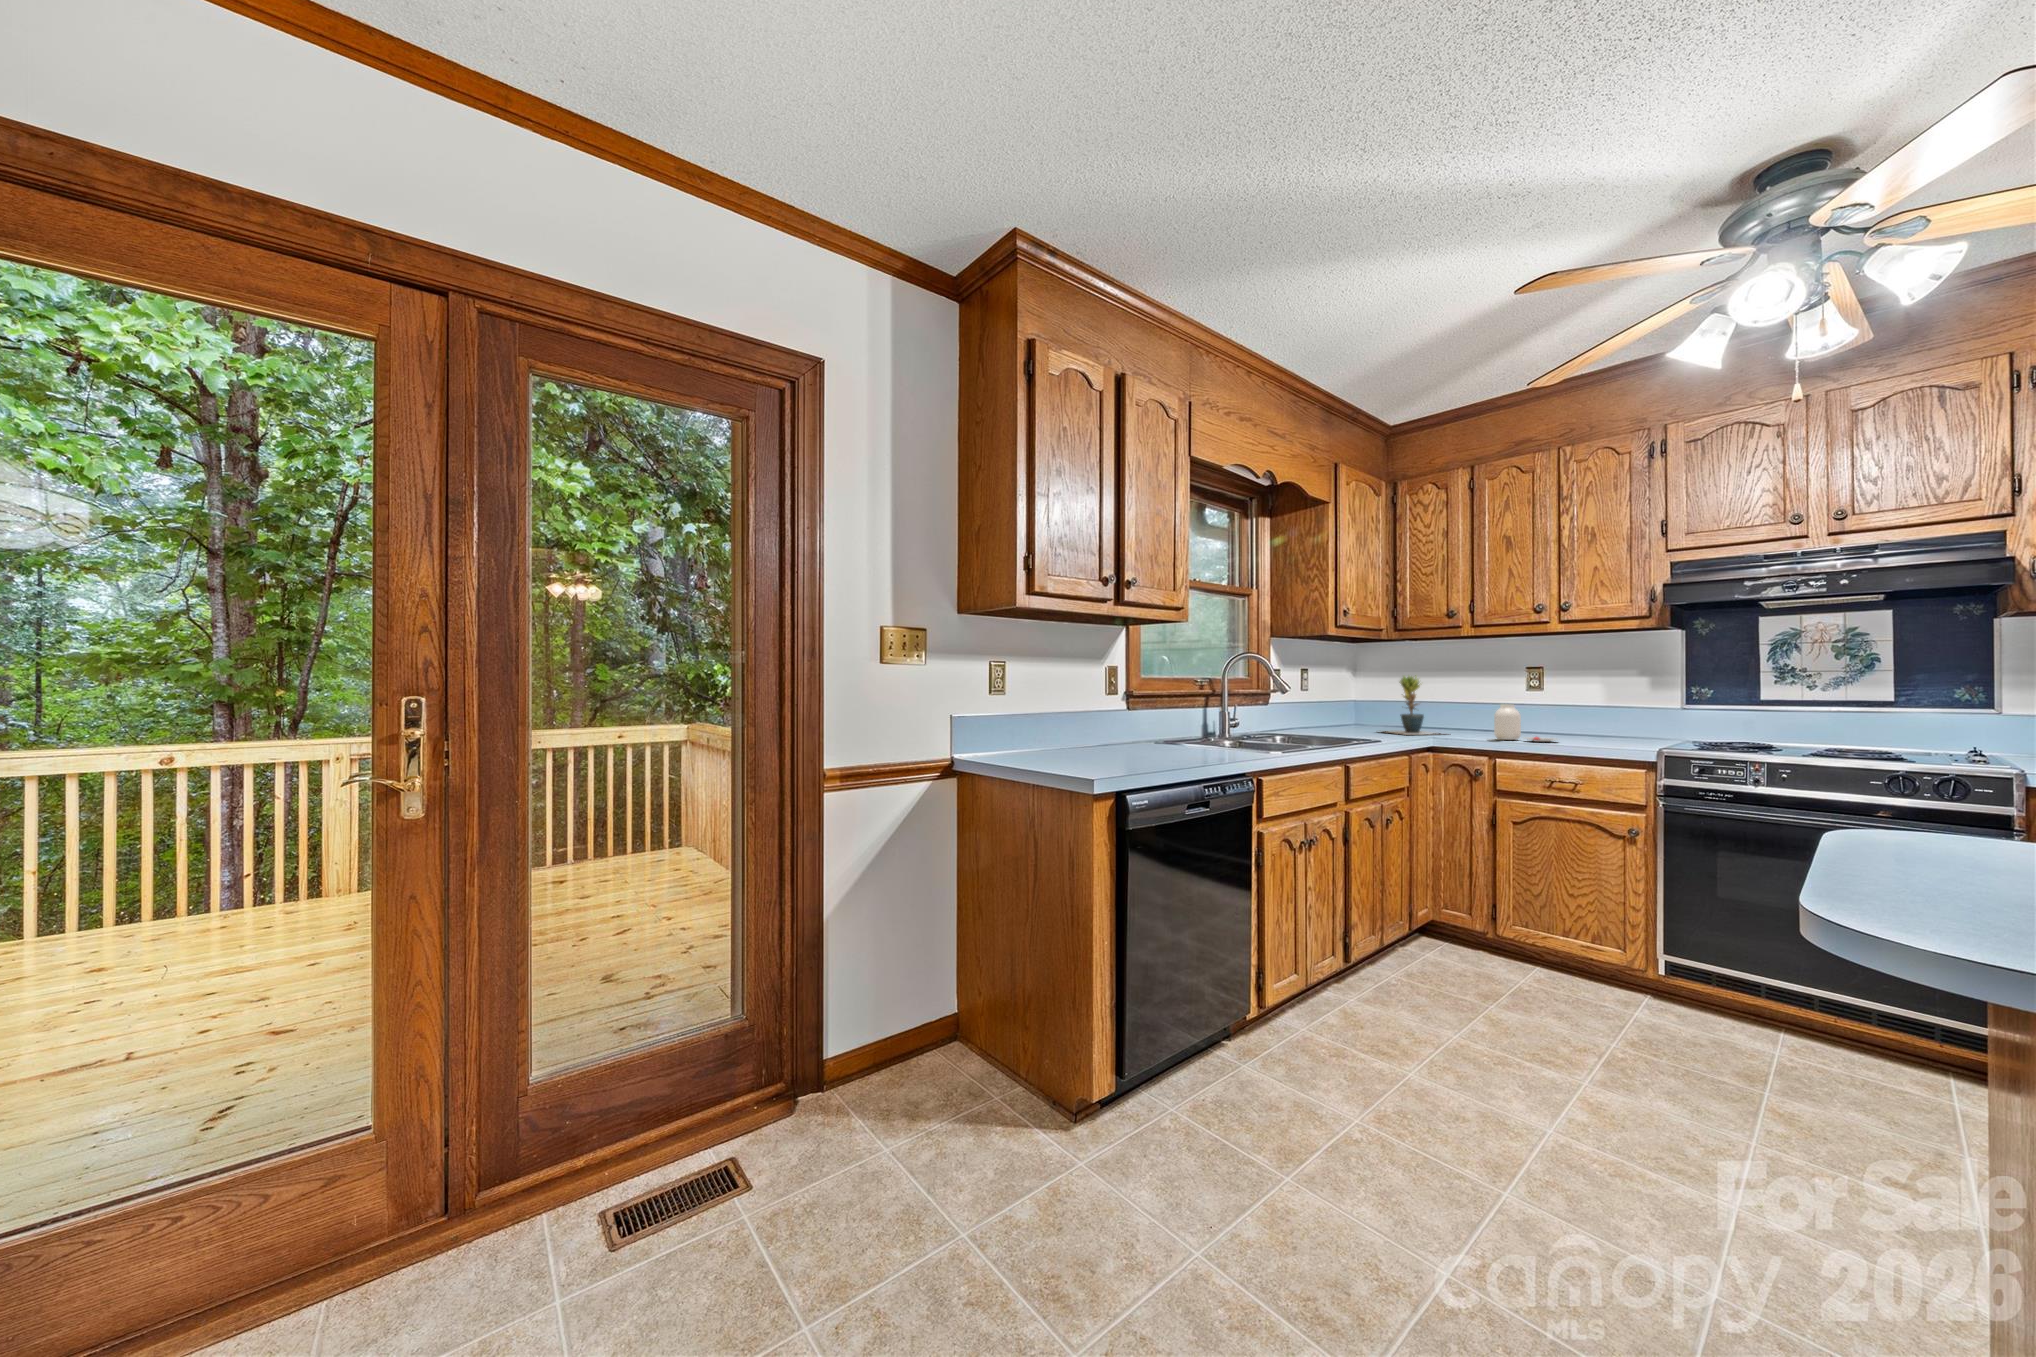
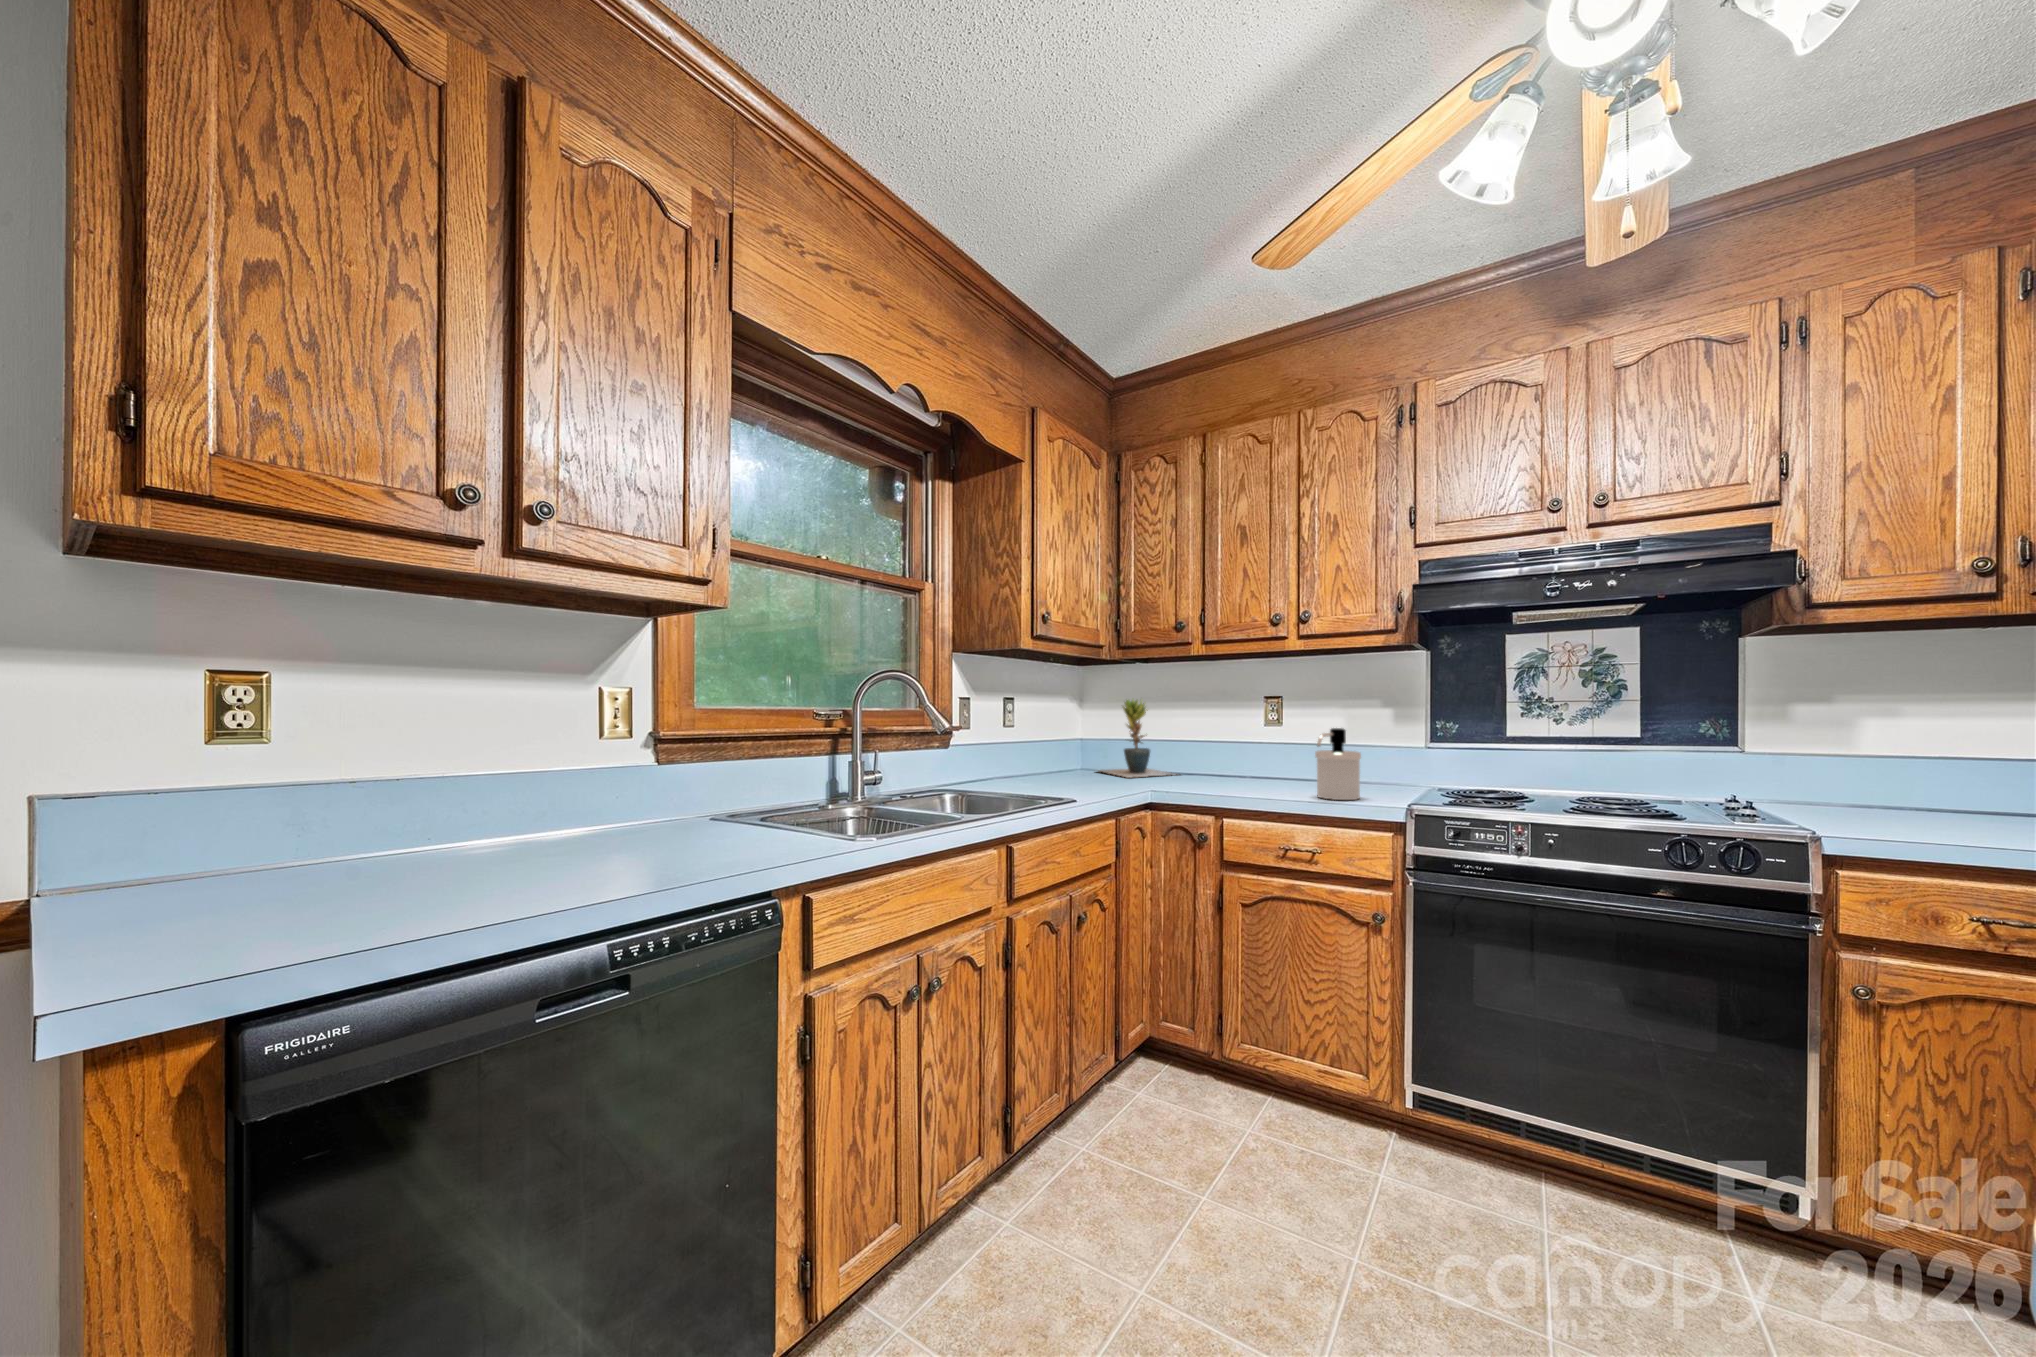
soap dispenser: none [1577,694,1618,747] -> present [1315,728,1361,800]
jar: present [1494,704,1555,742] -> none [1214,739,1297,790]

